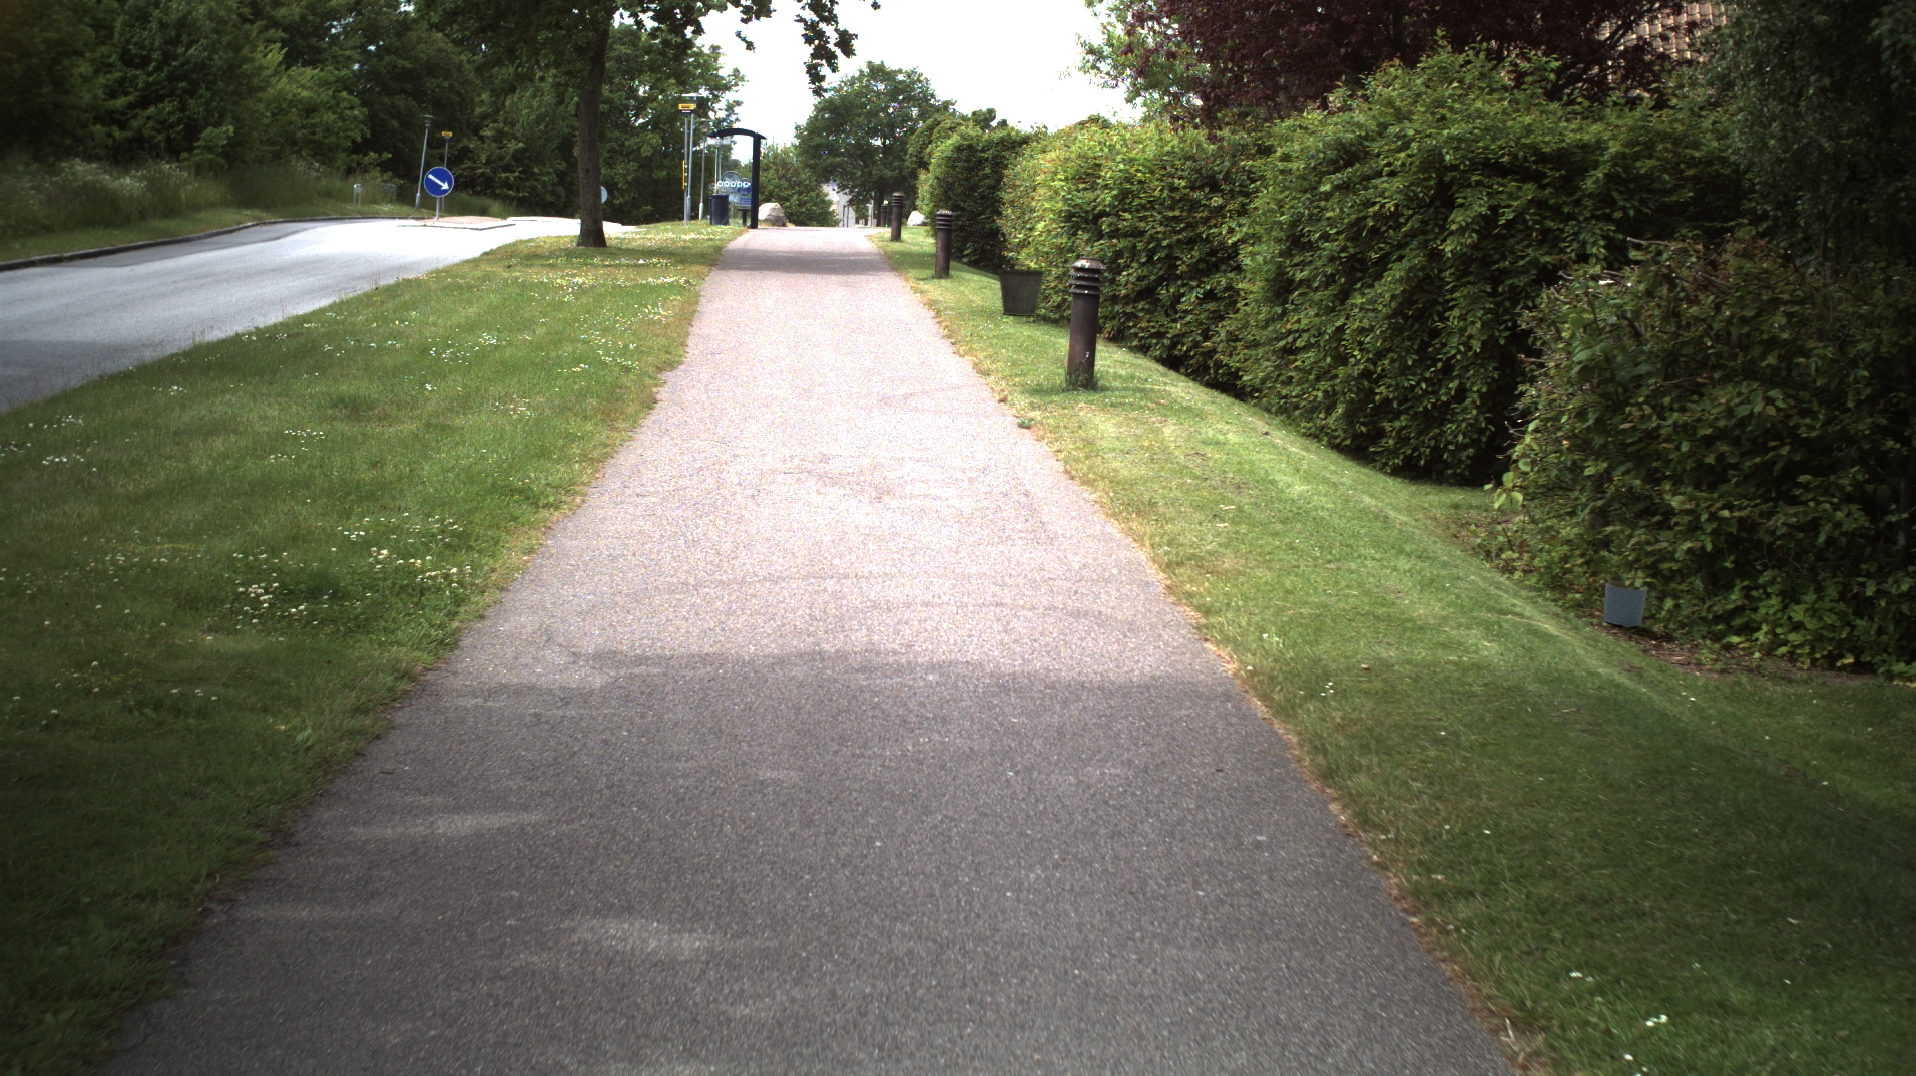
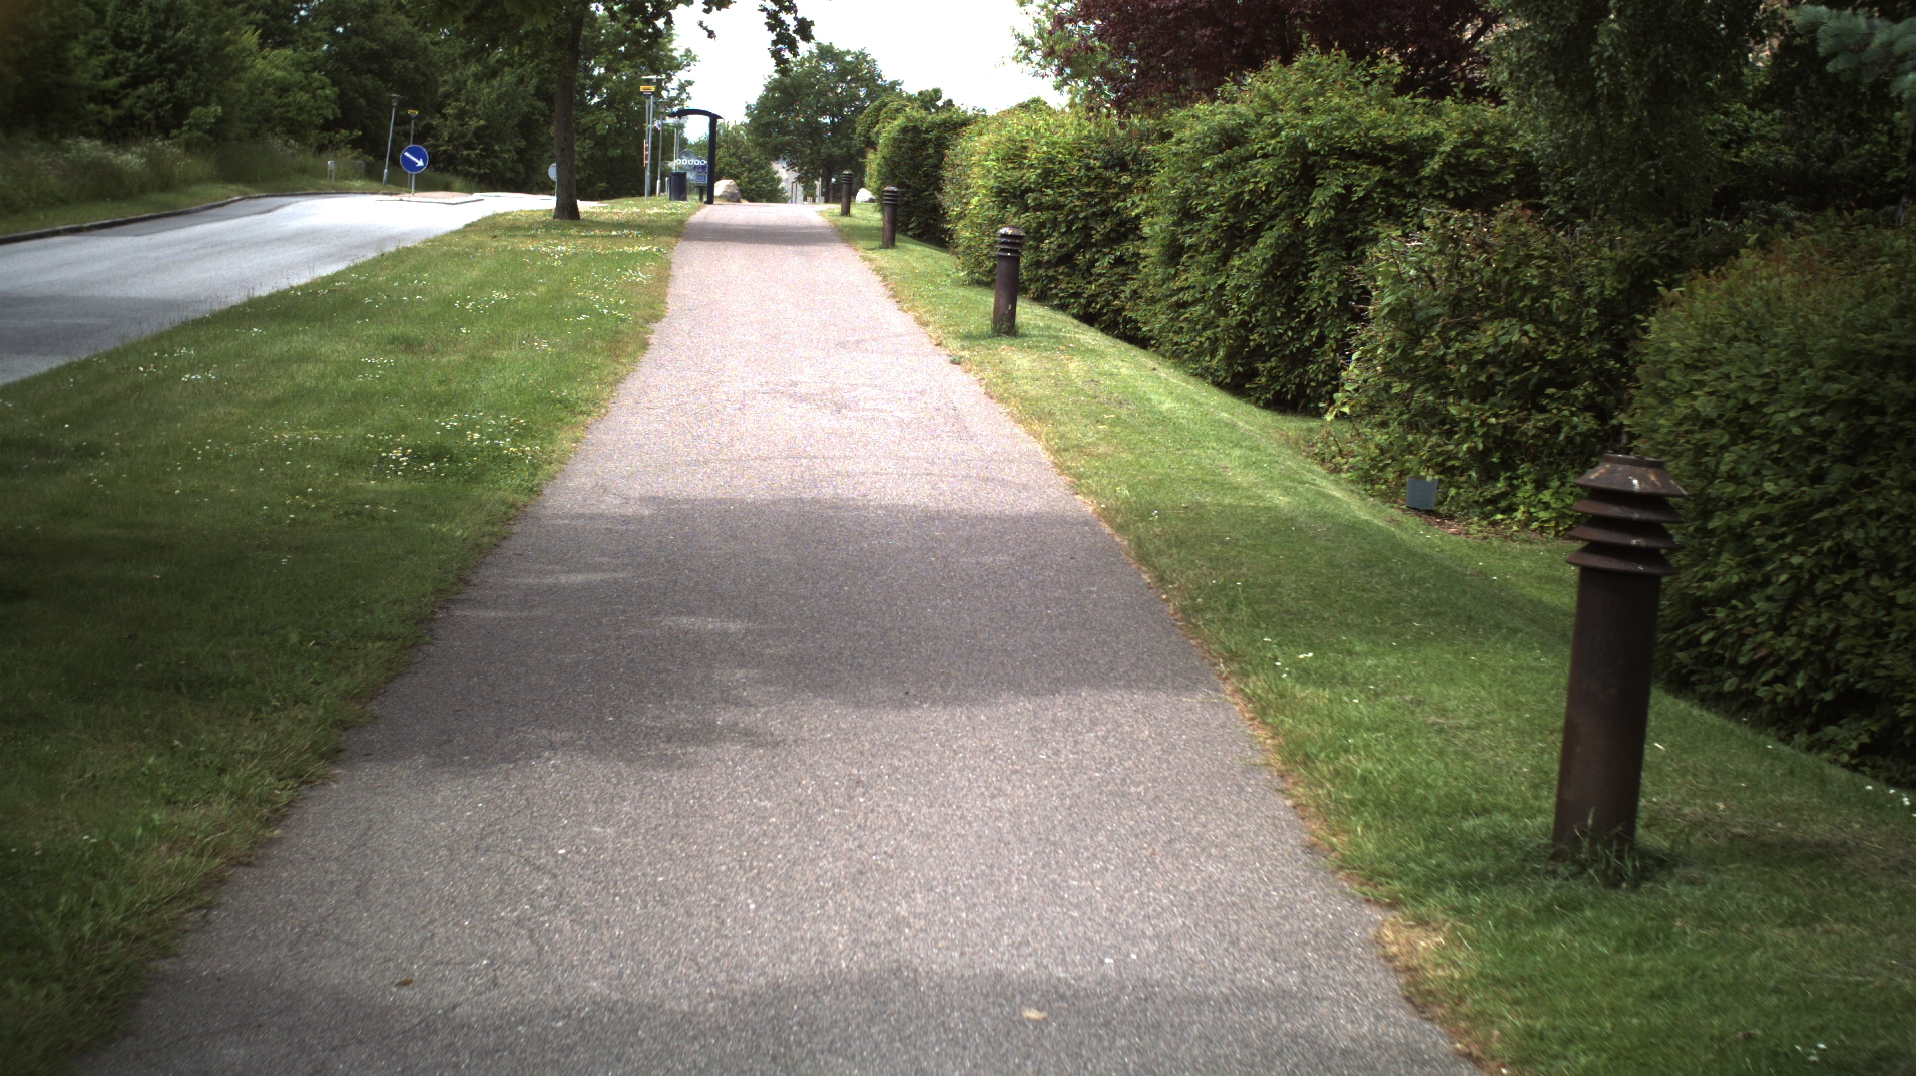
trash can: present [997,264,1045,316] -> none [937,234,980,280]

